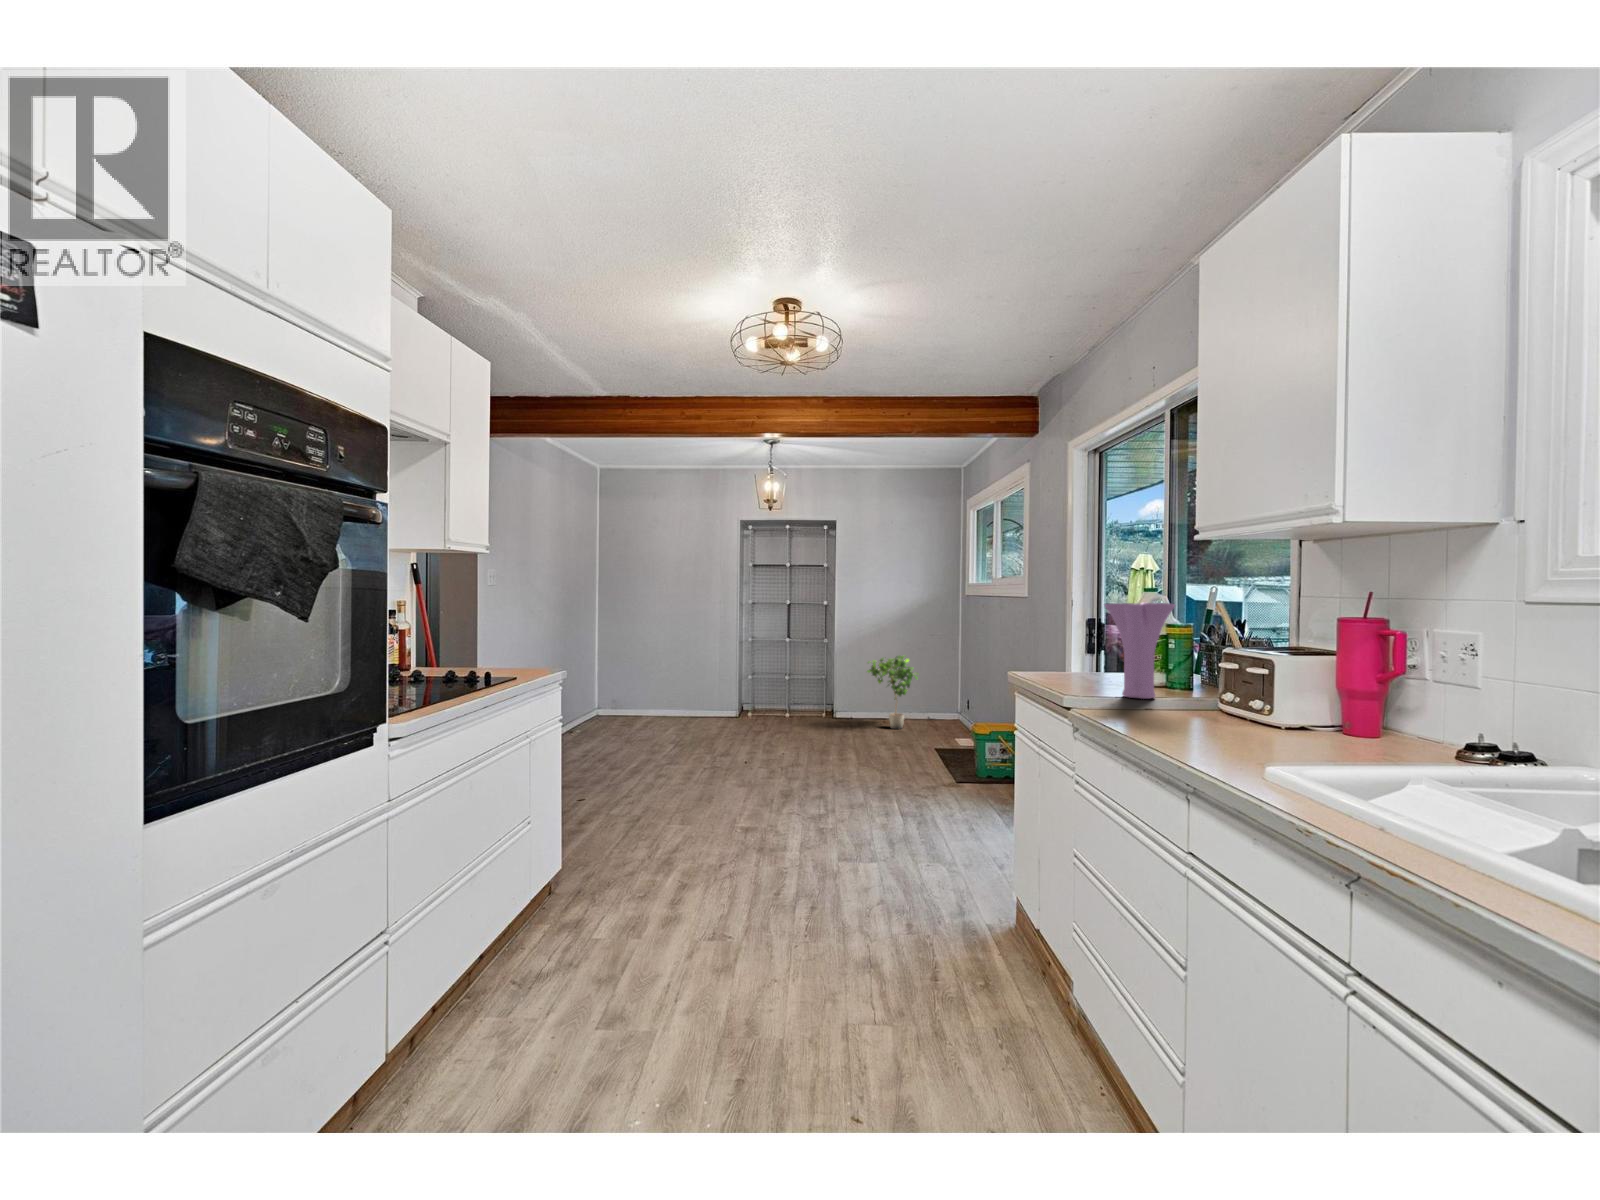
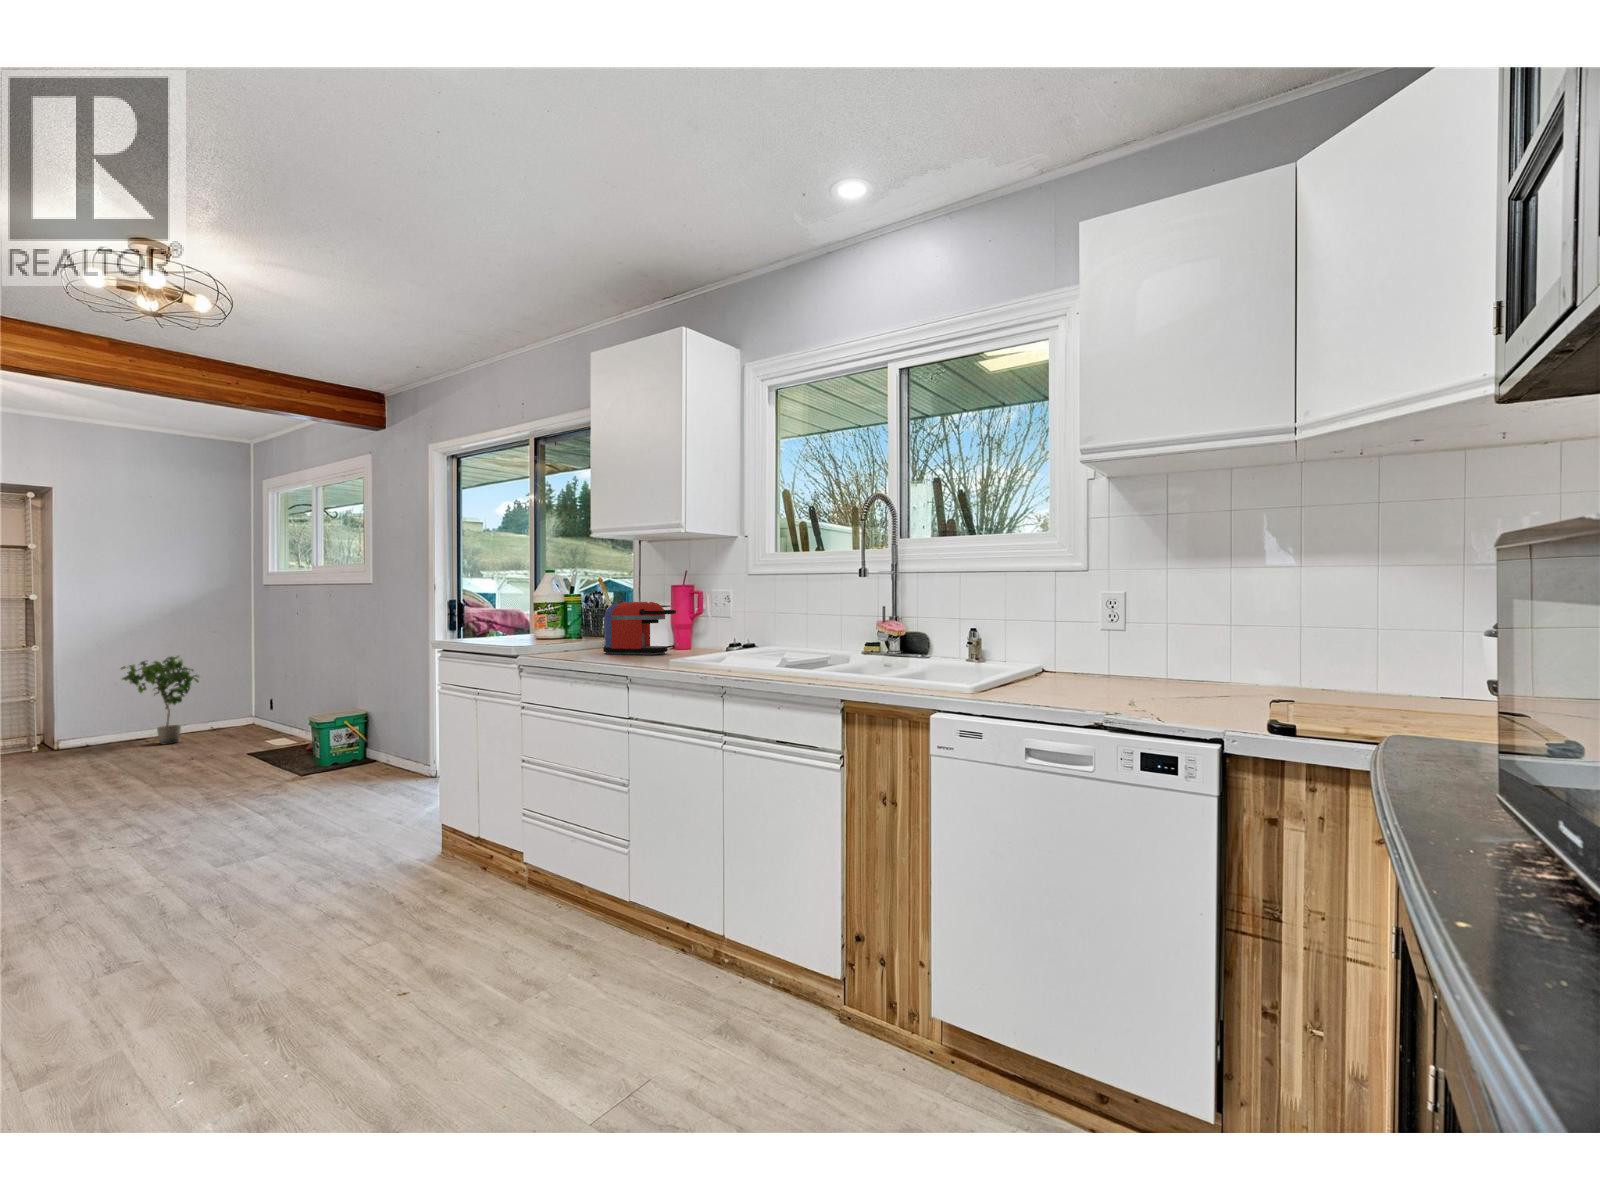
vase: present [1104,603,1175,699] -> none [525,580,575,646]
coffee maker: none [1187,646,1321,743] -> present [603,602,676,655]

